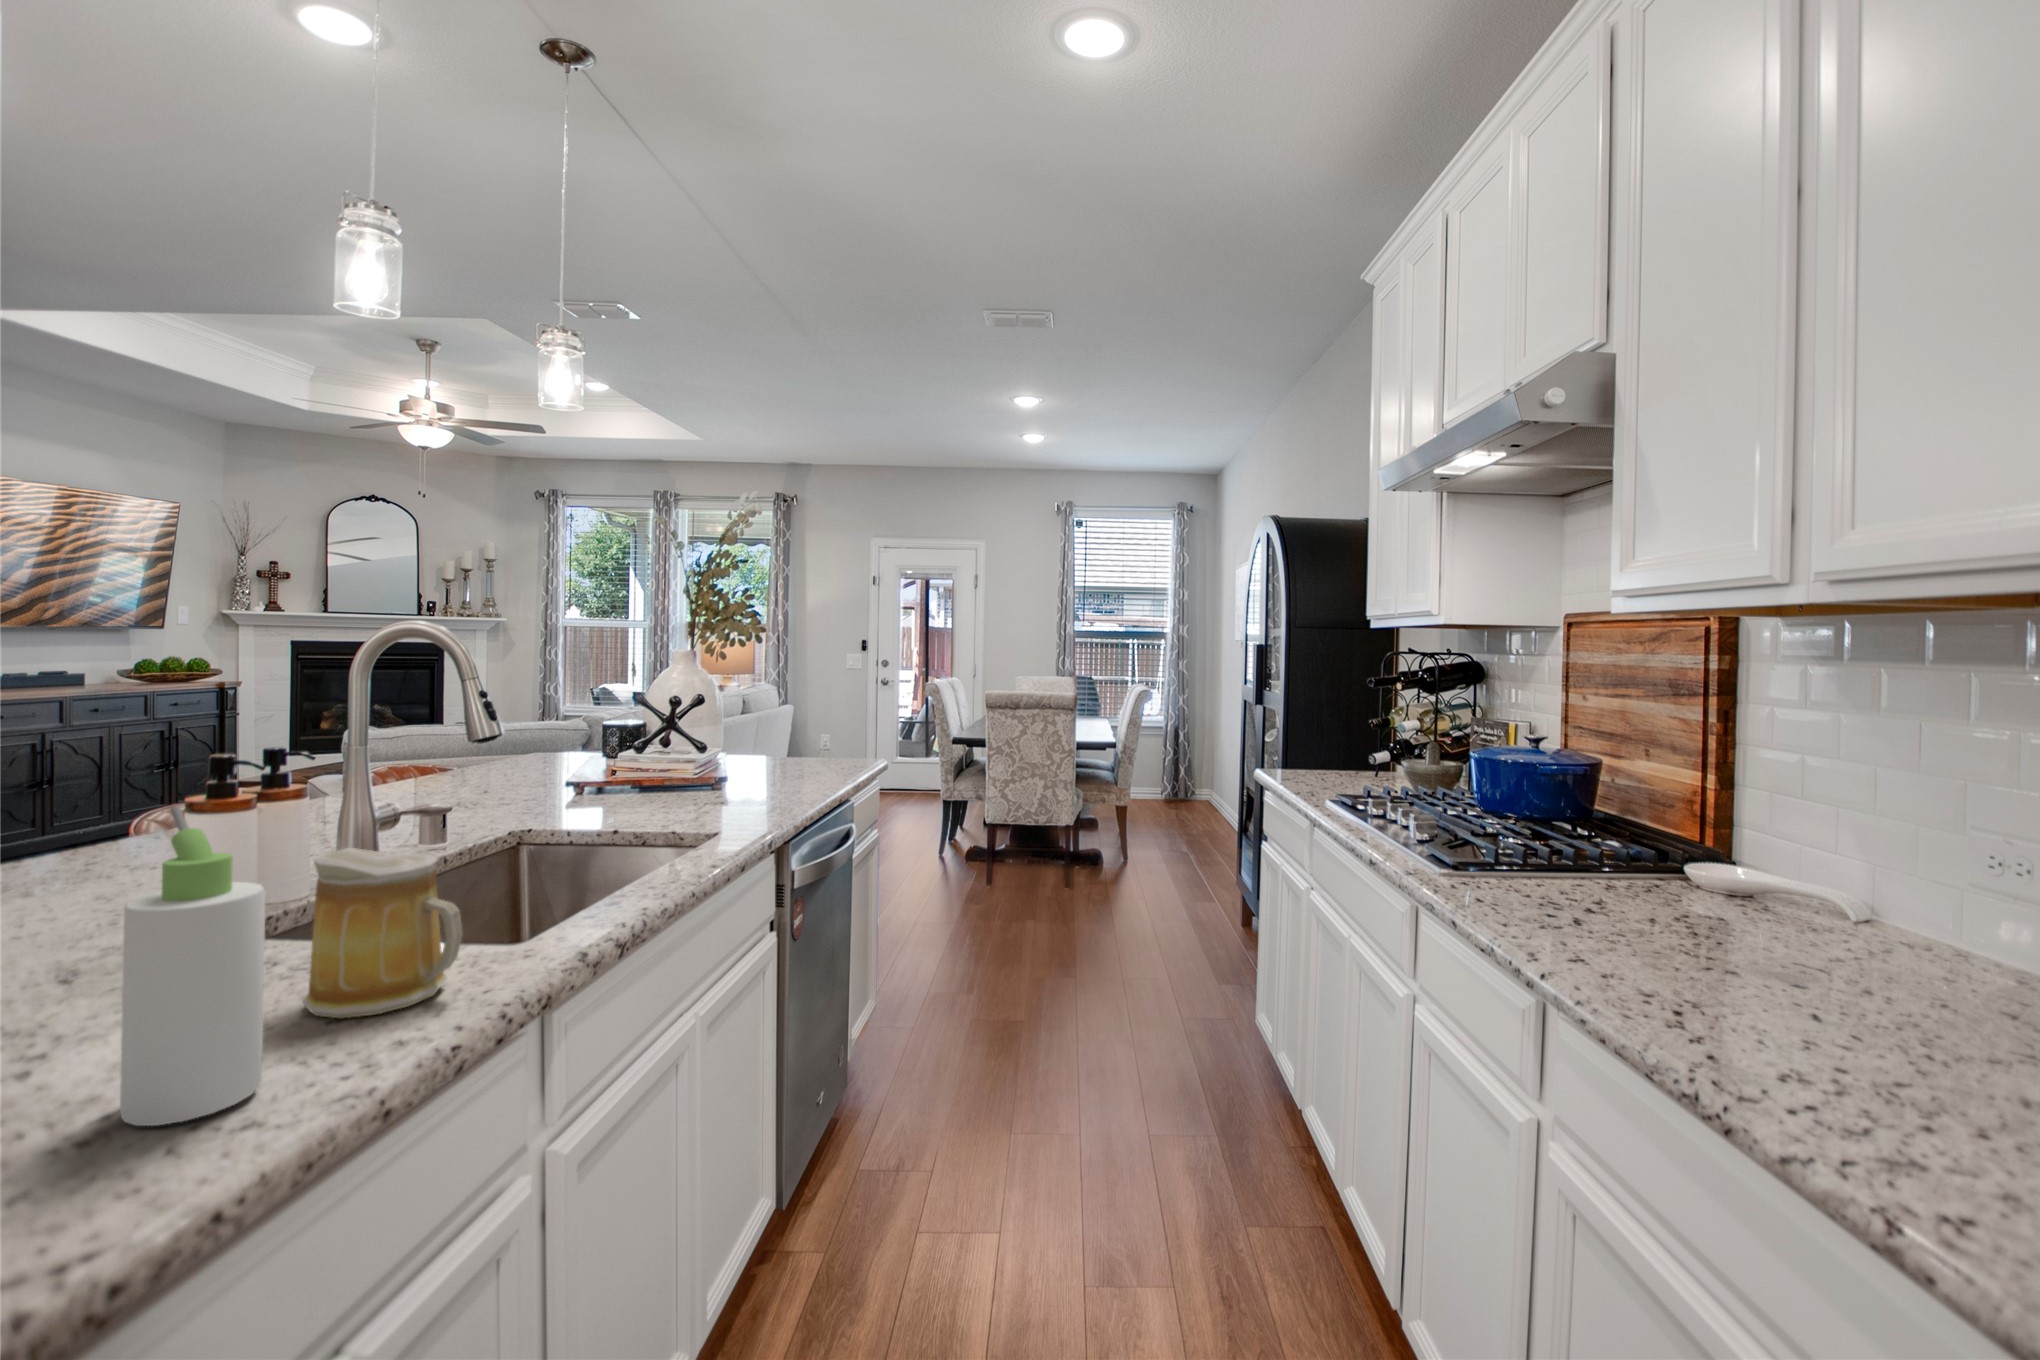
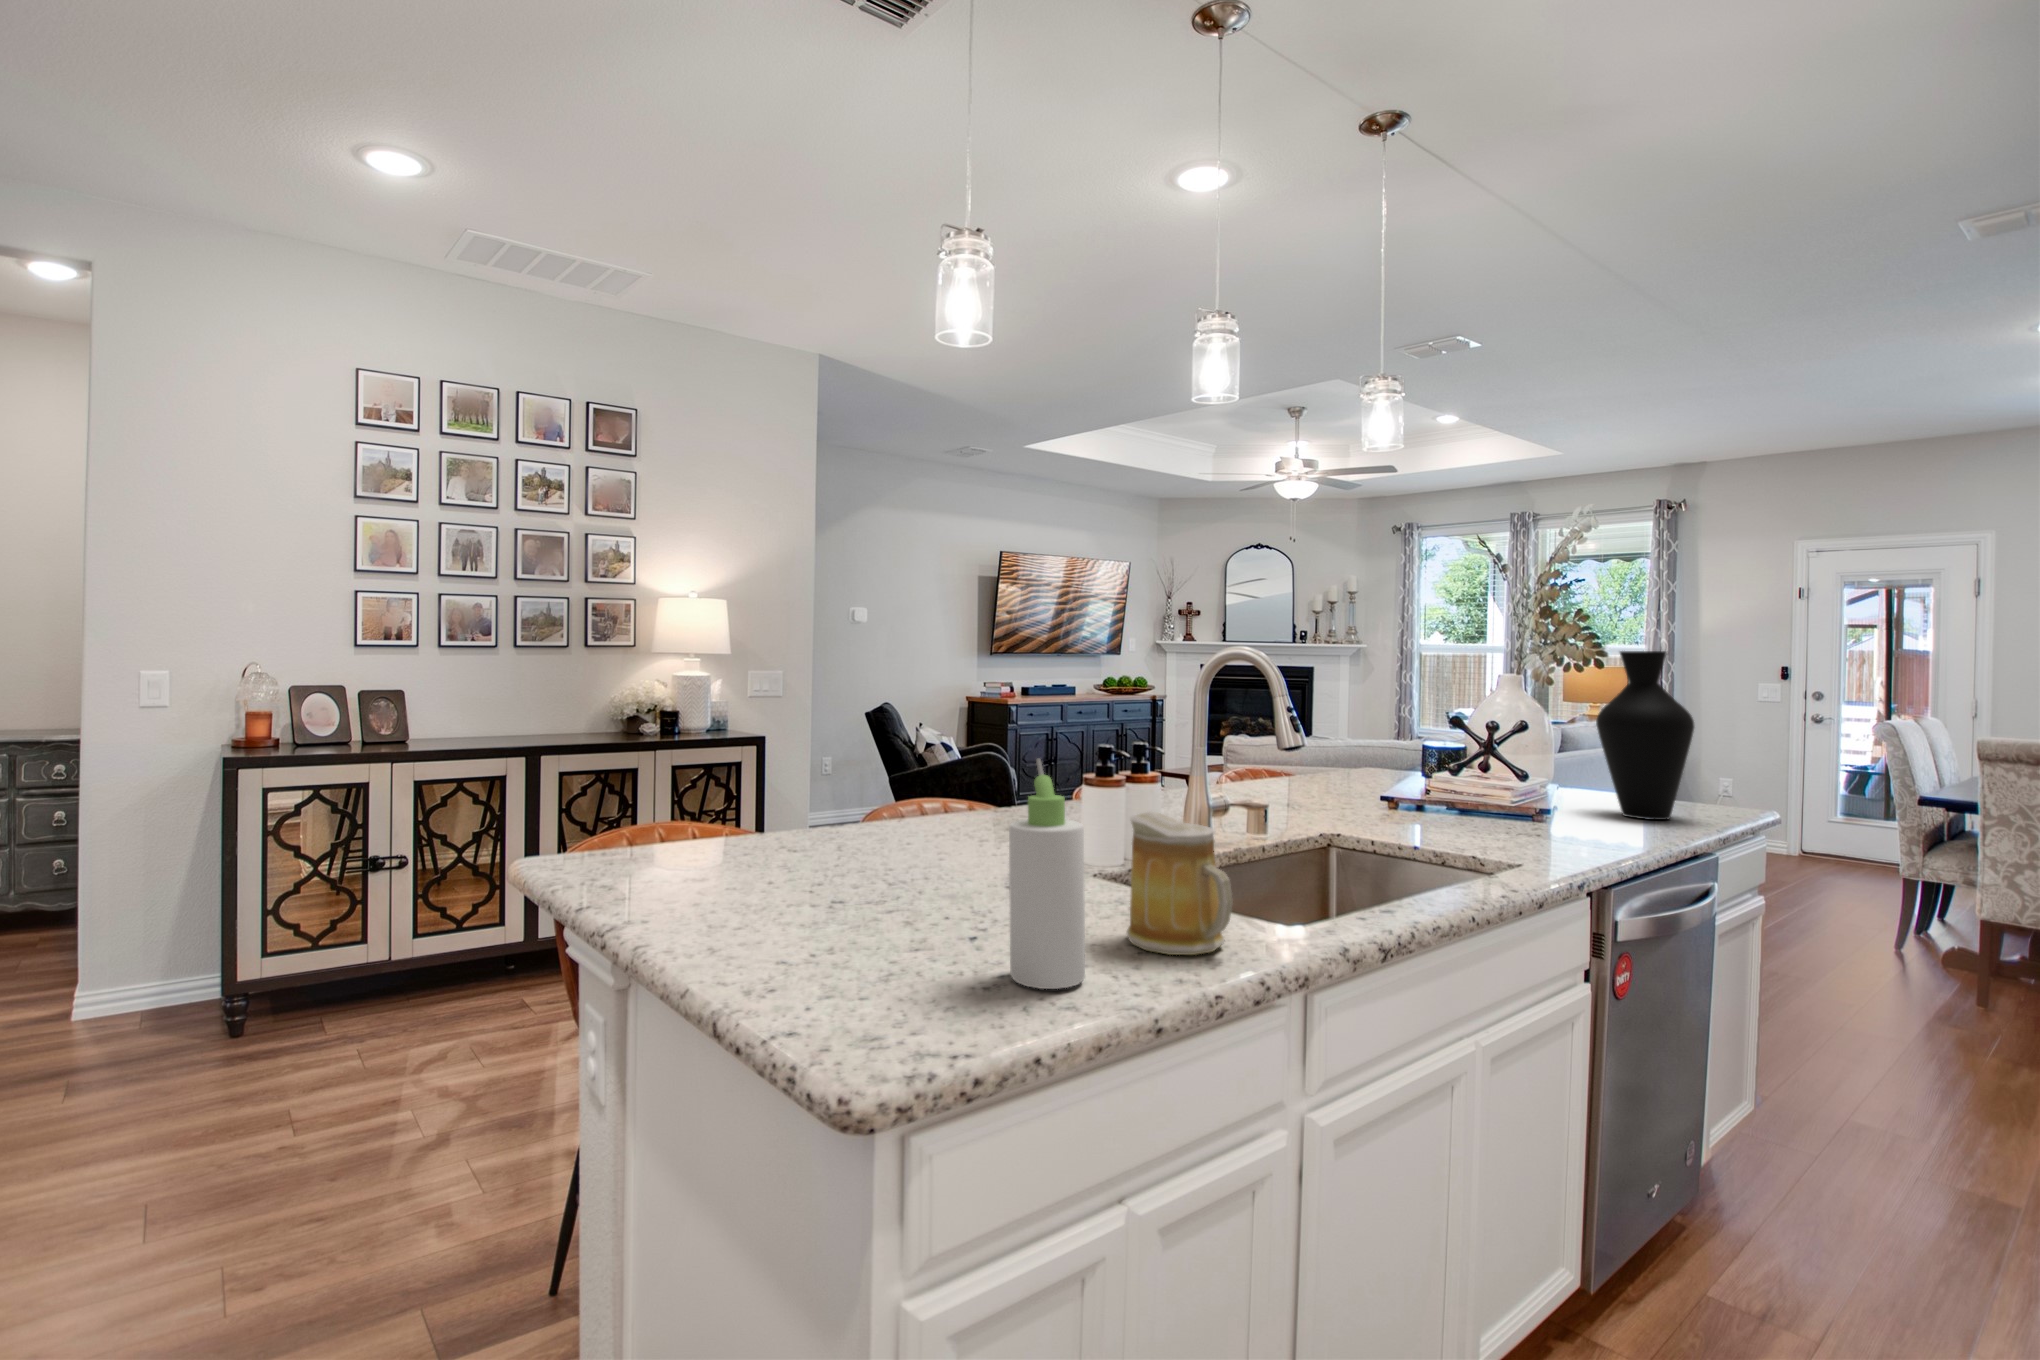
vase: none [751,644,819,778] -> present [1596,651,1694,820]

